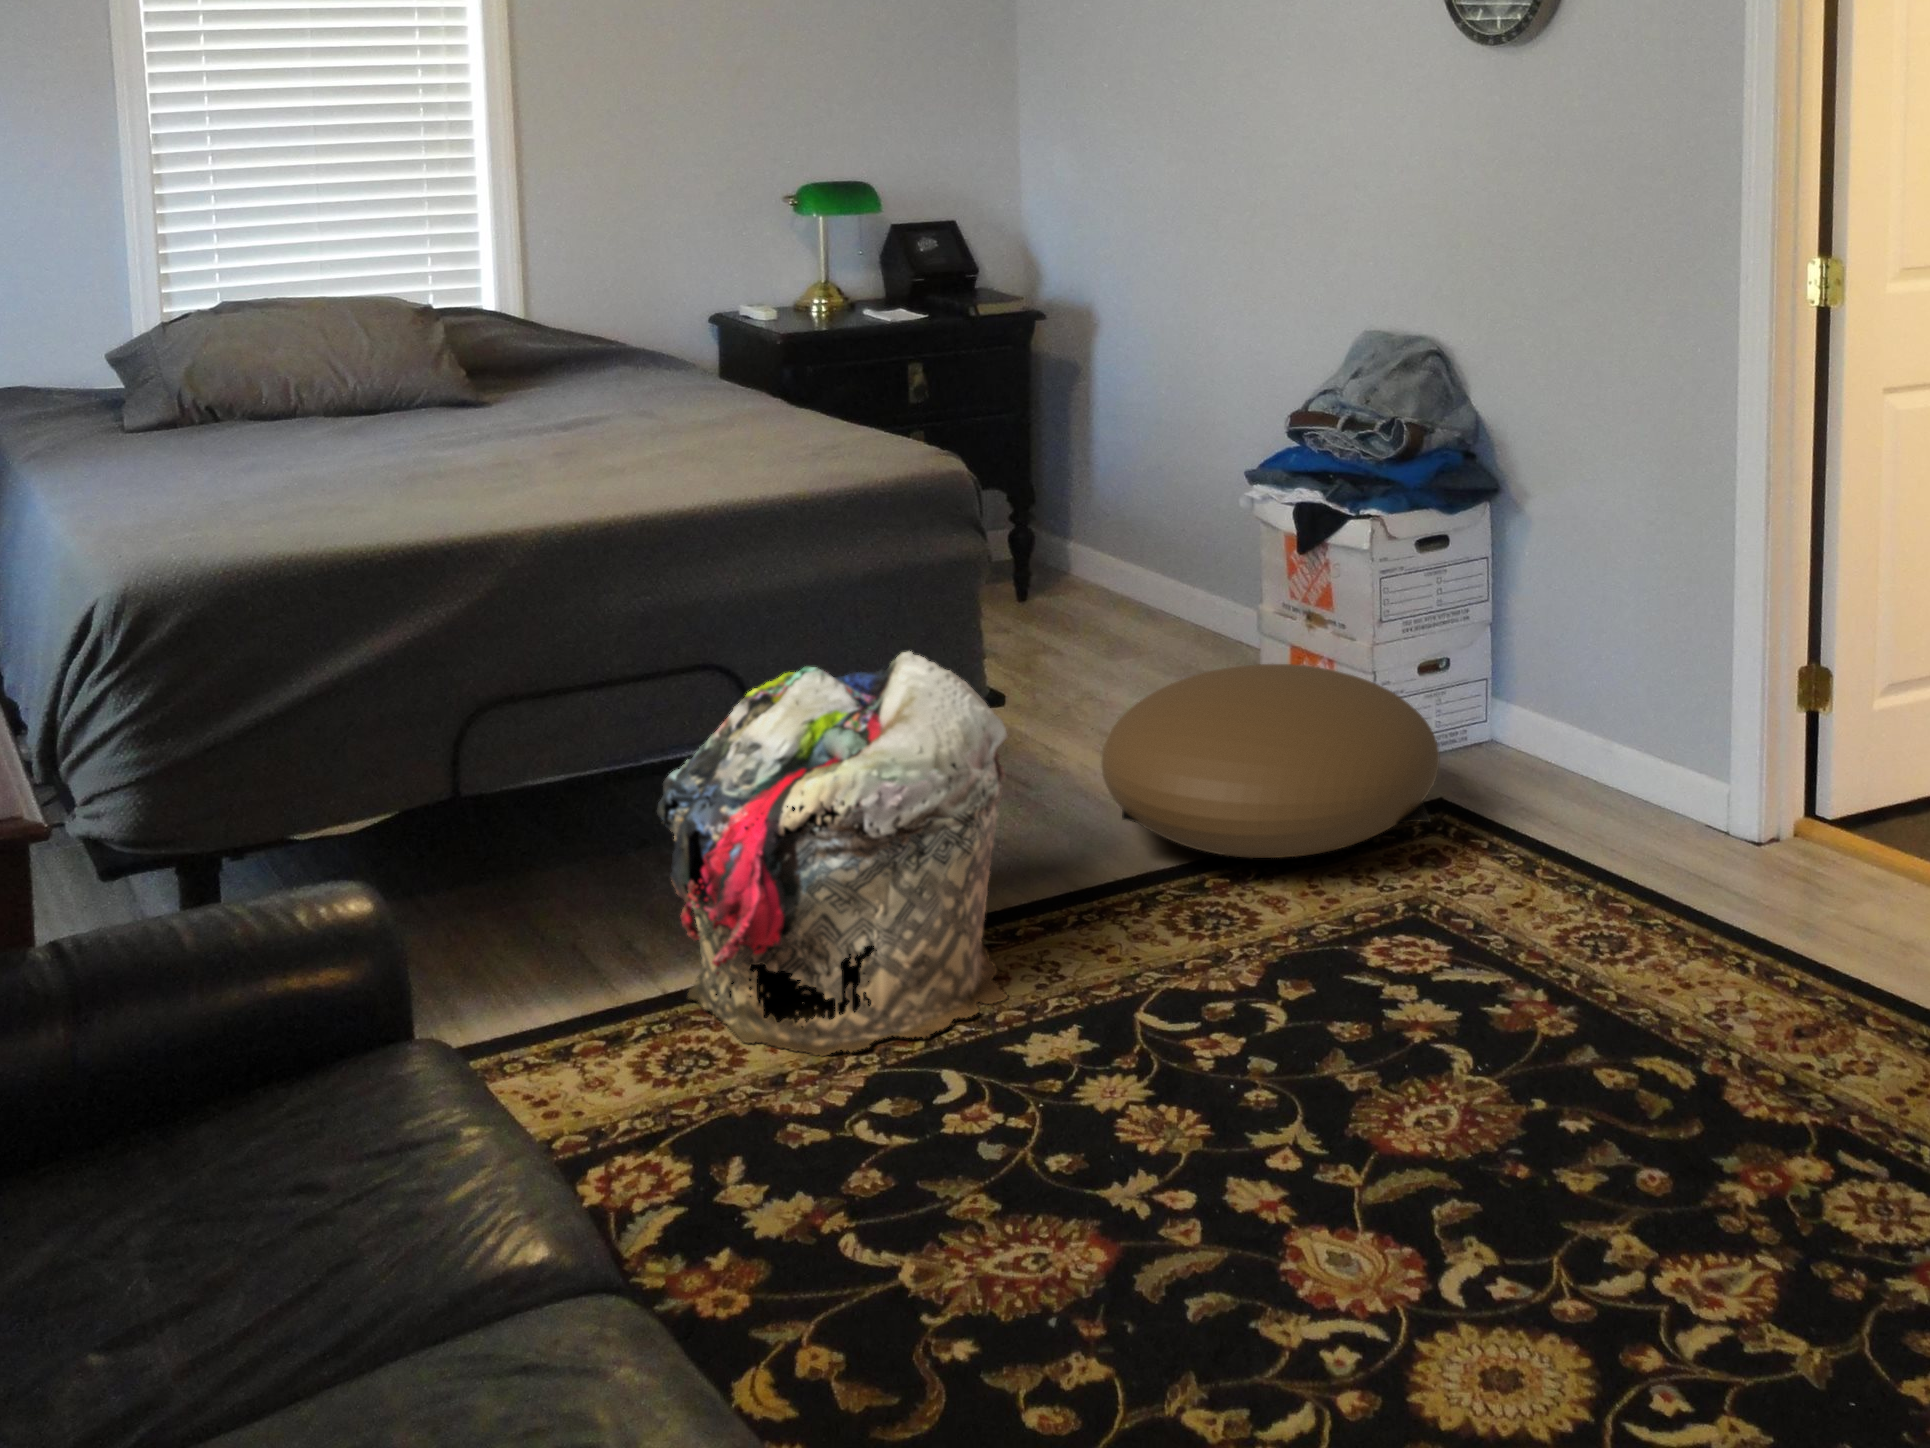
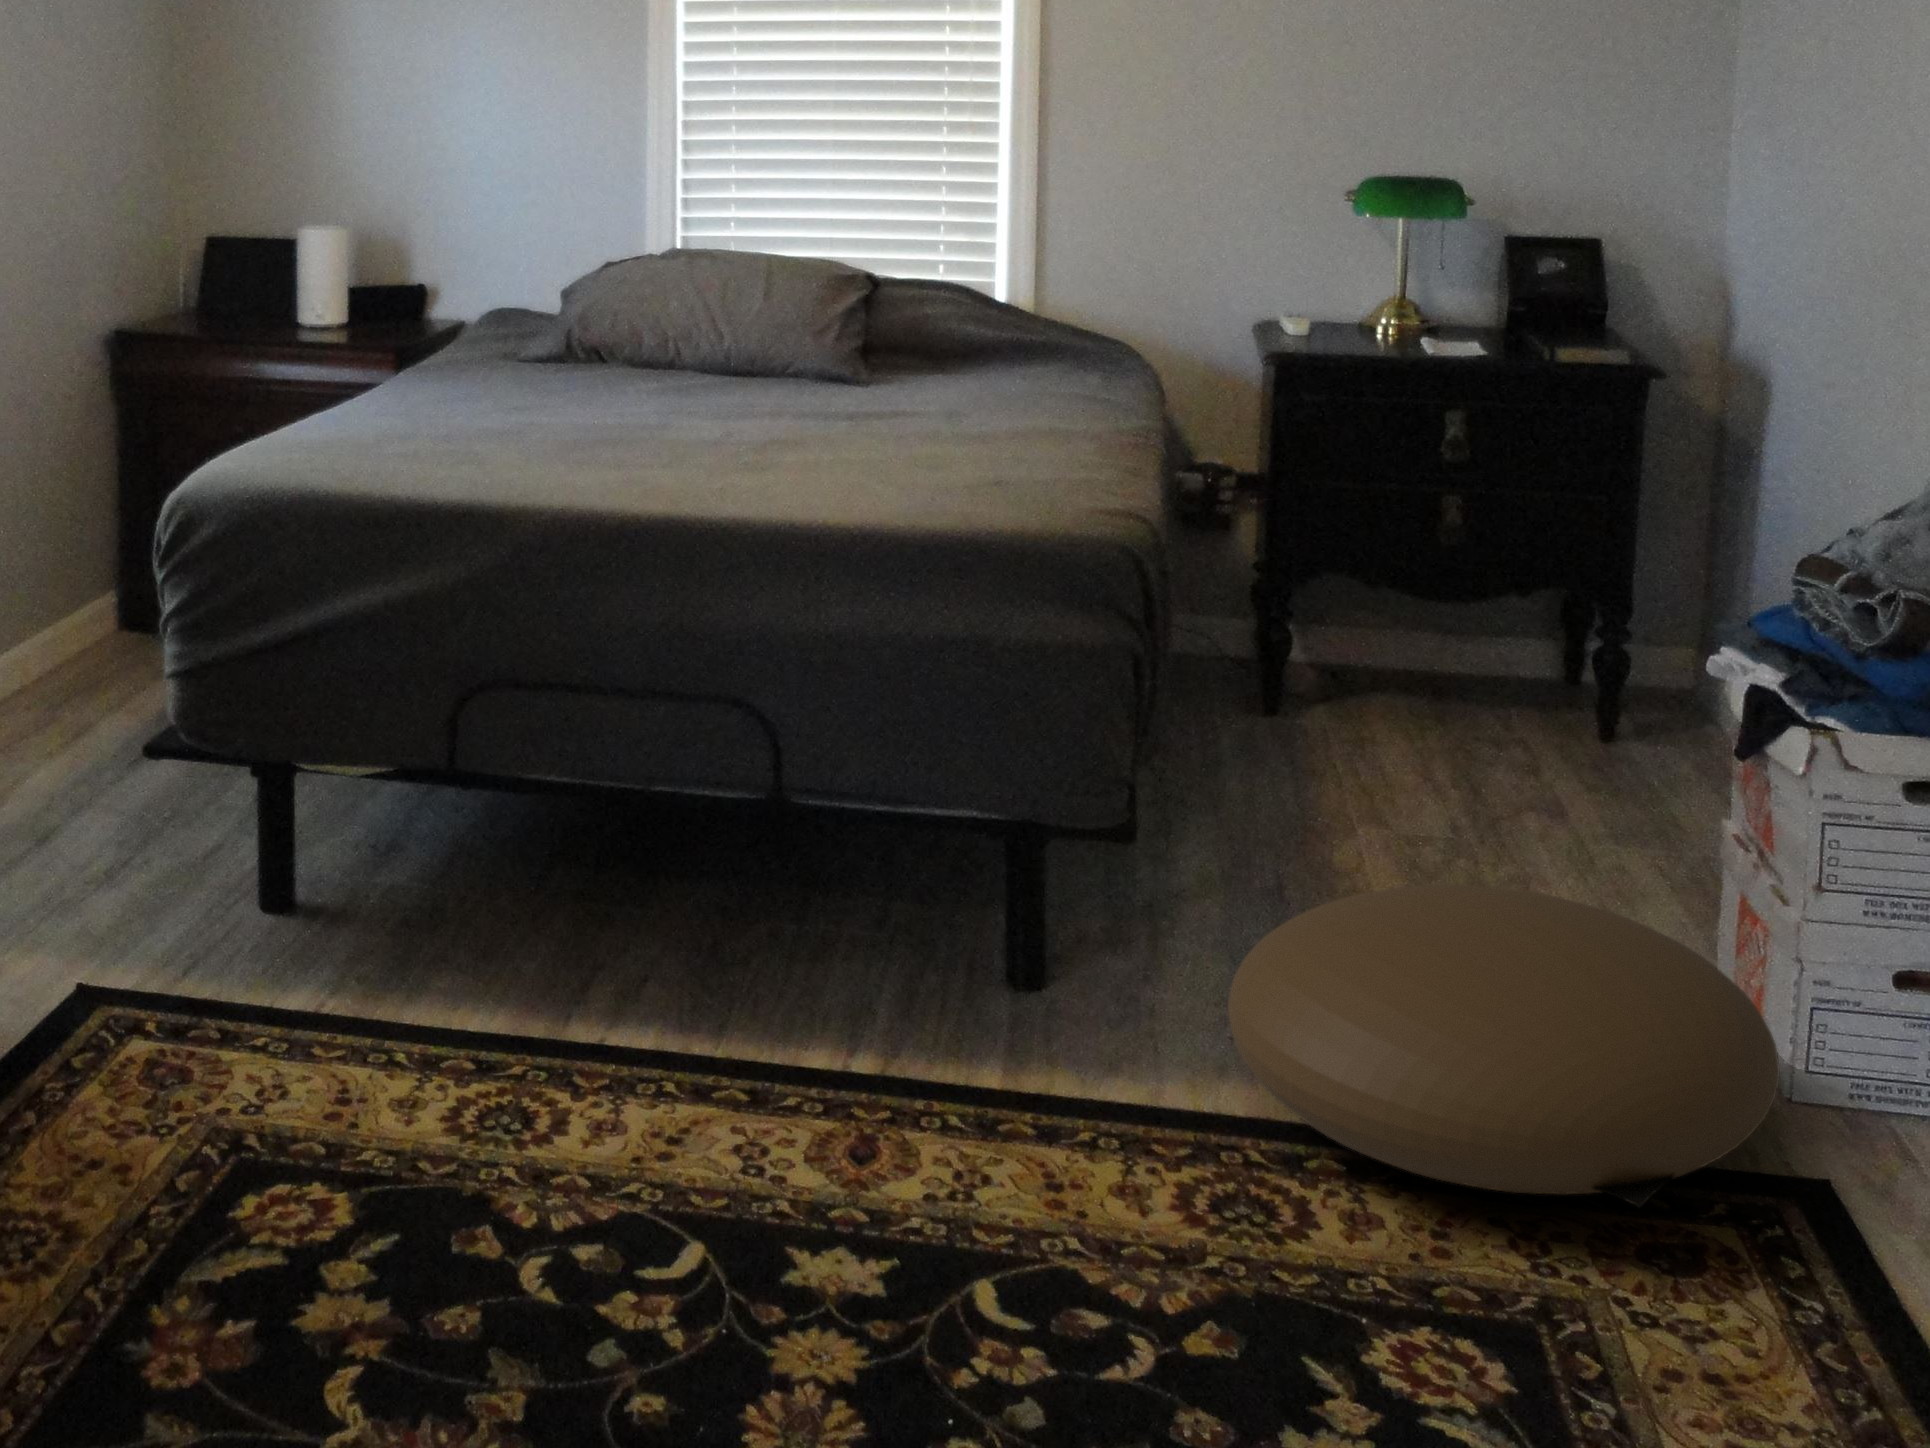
laundry basket: present [657,651,1008,1056] -> none [515,731,1027,1198]

